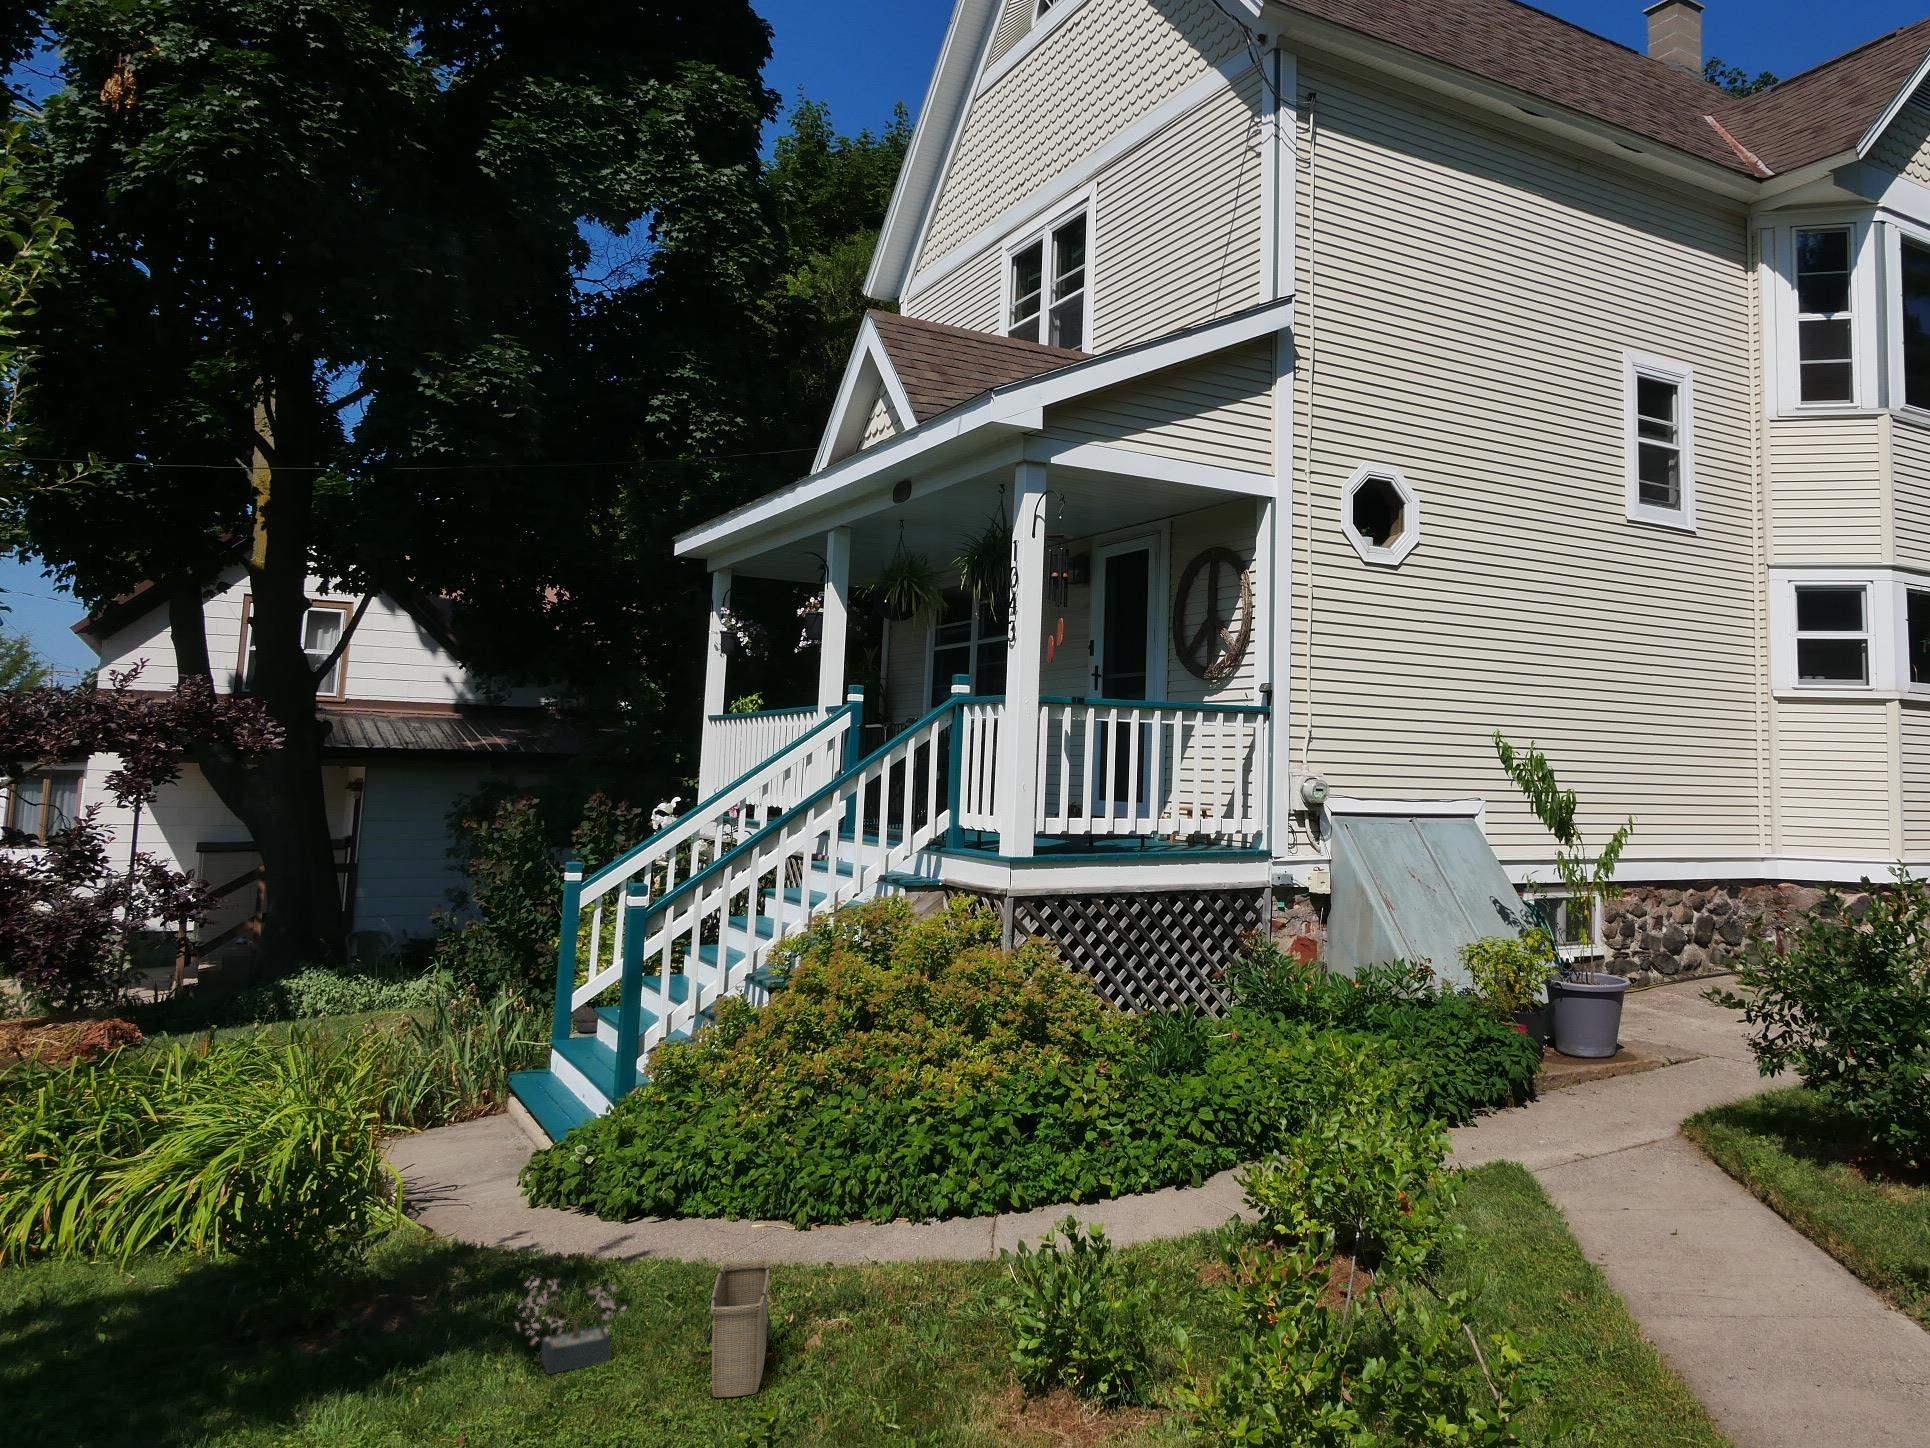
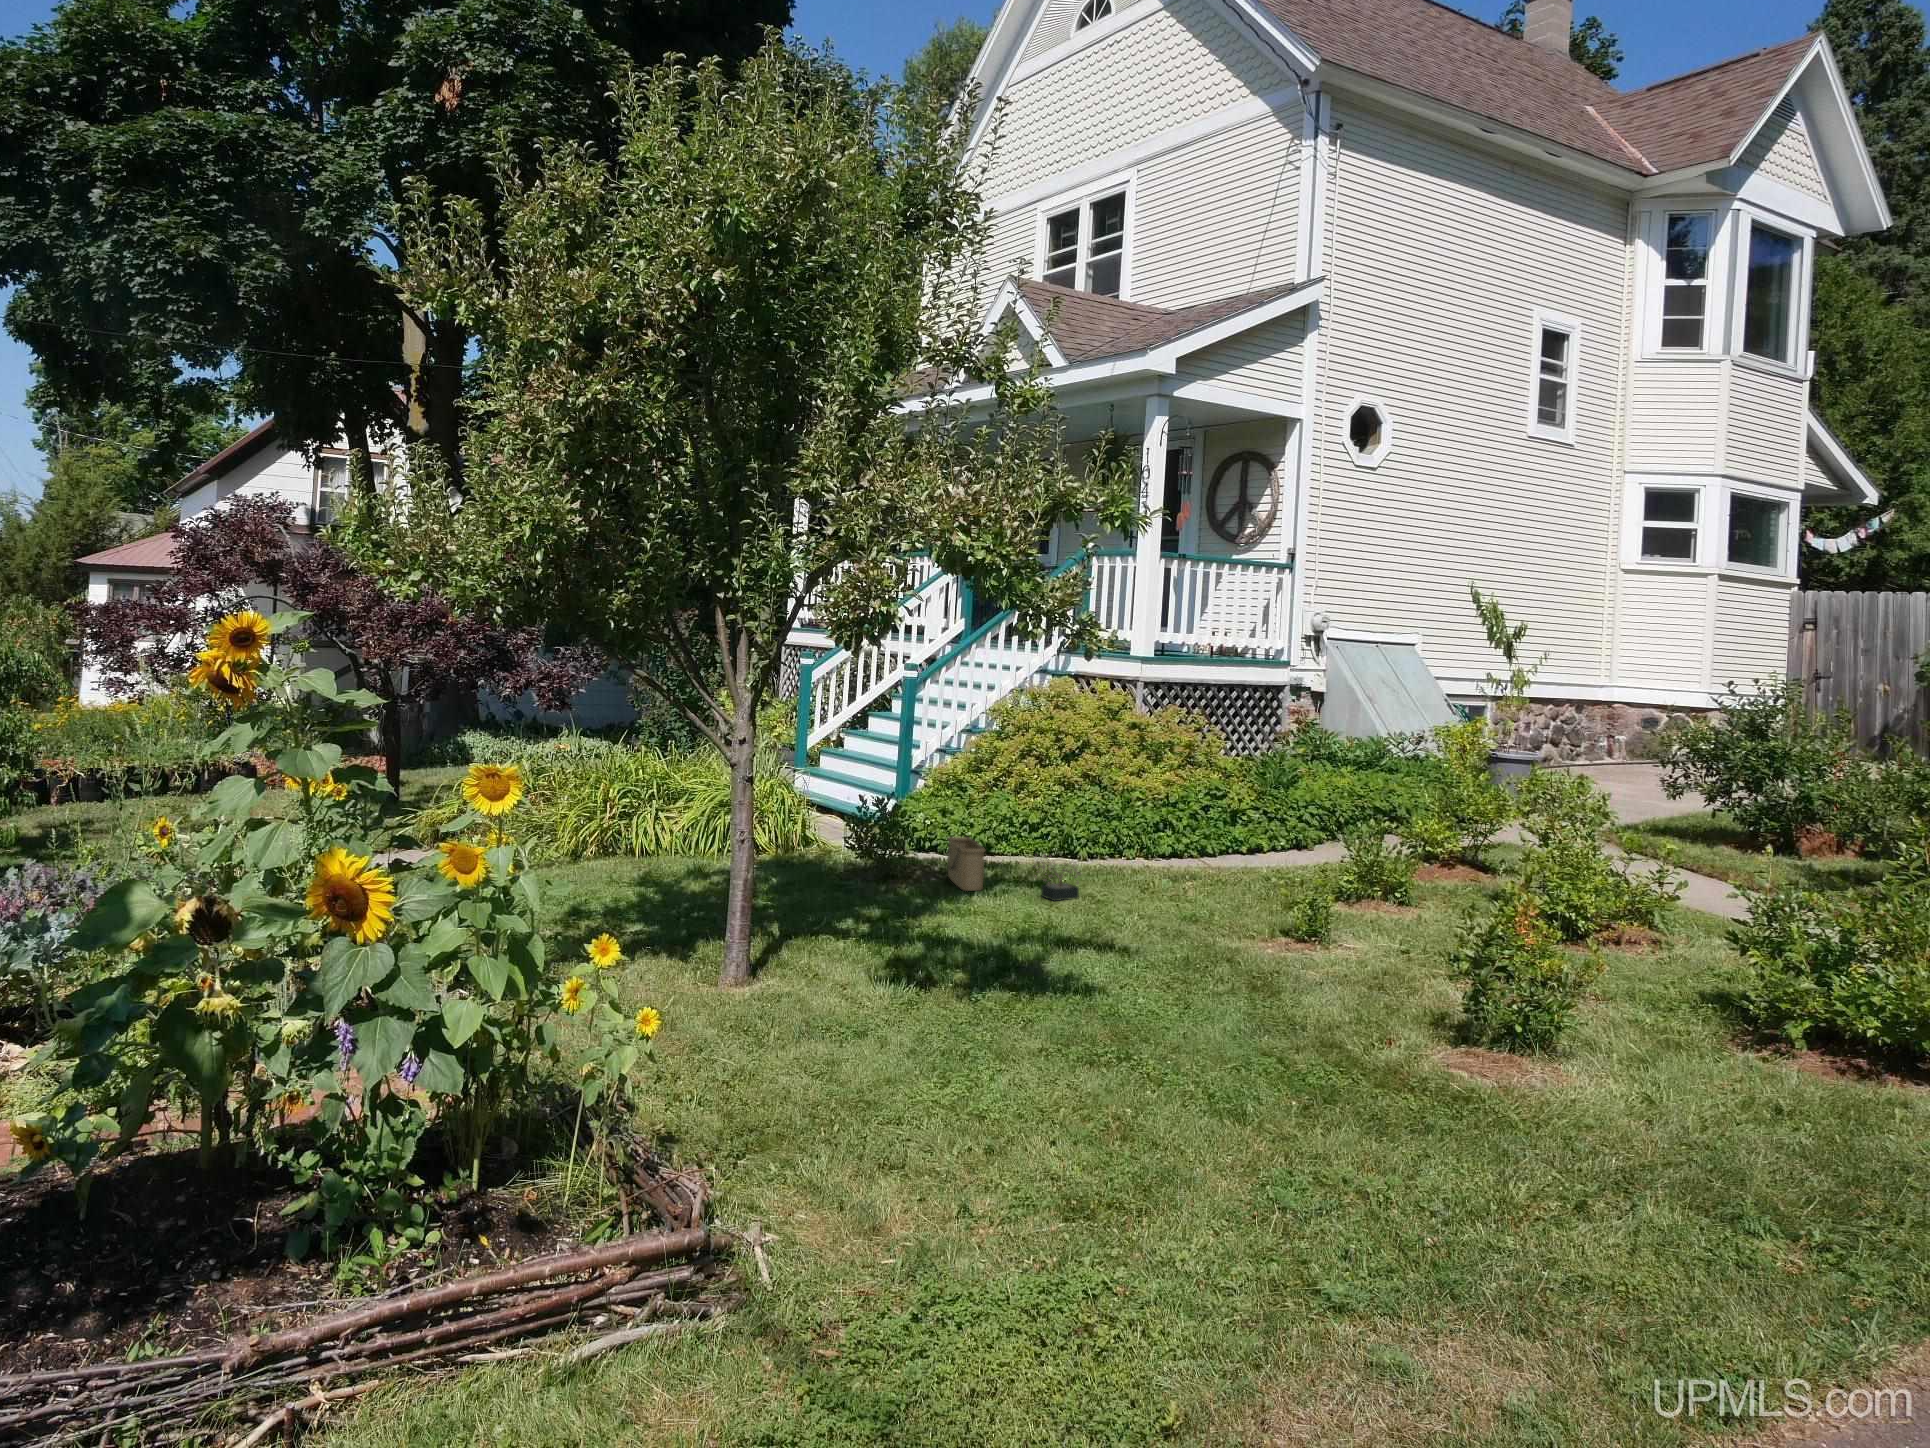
basket: present [706,1259,773,1397] -> present [947,837,986,891]

